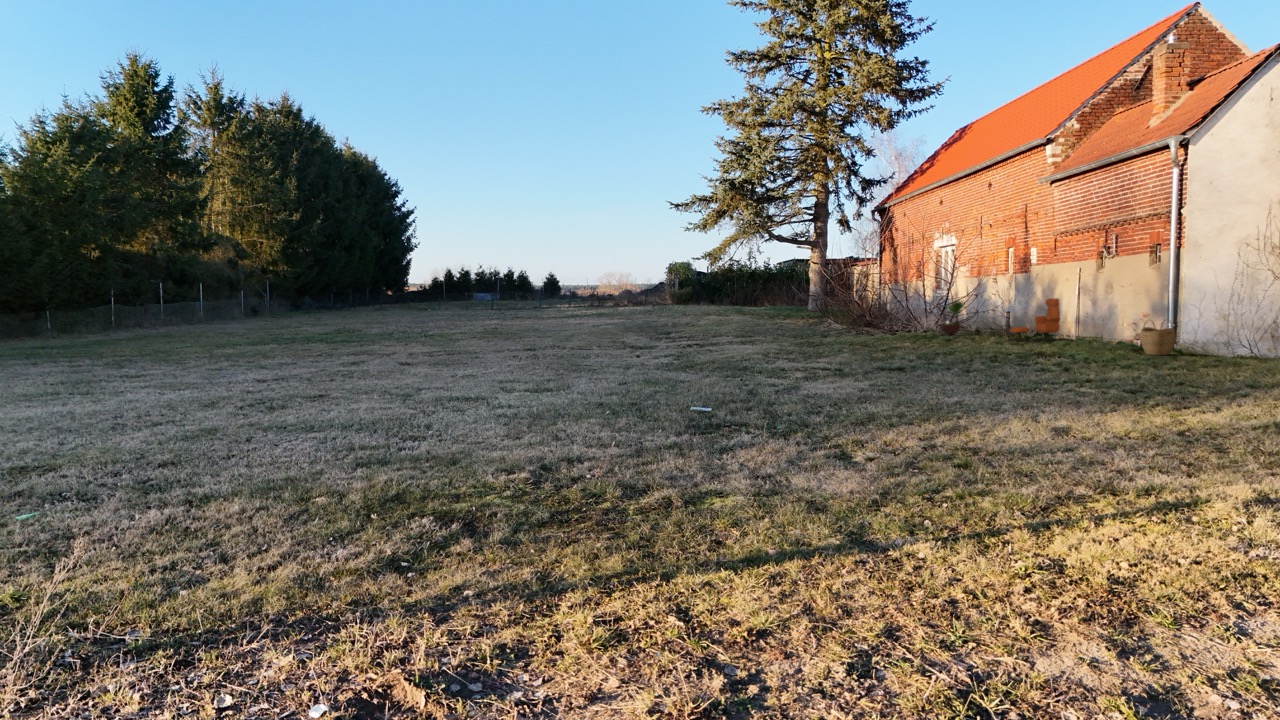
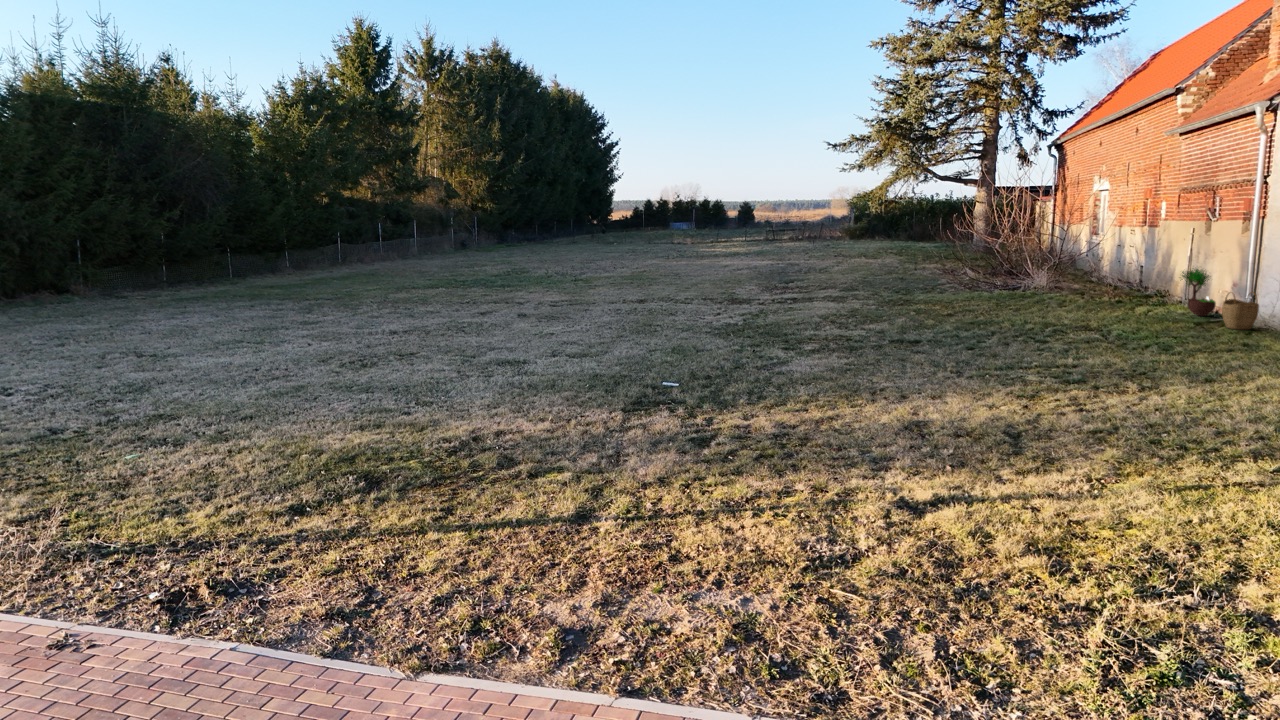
lounge chair: present [1010,298,1060,341] -> none [1109,258,1169,303]
potted tree: present [942,300,965,335] -> present [1182,268,1216,316]

